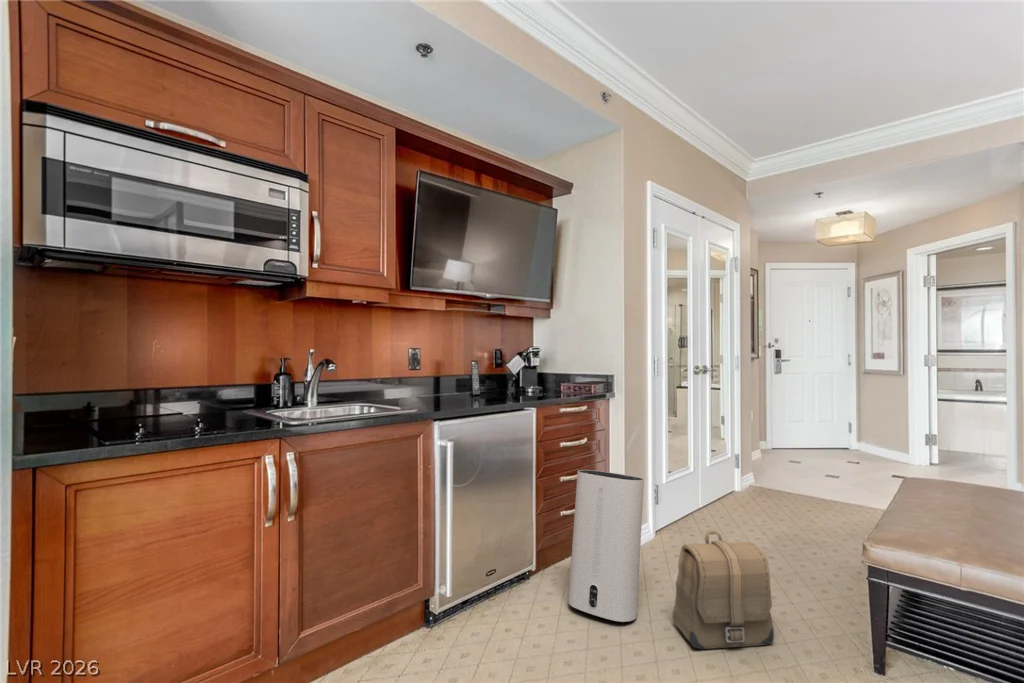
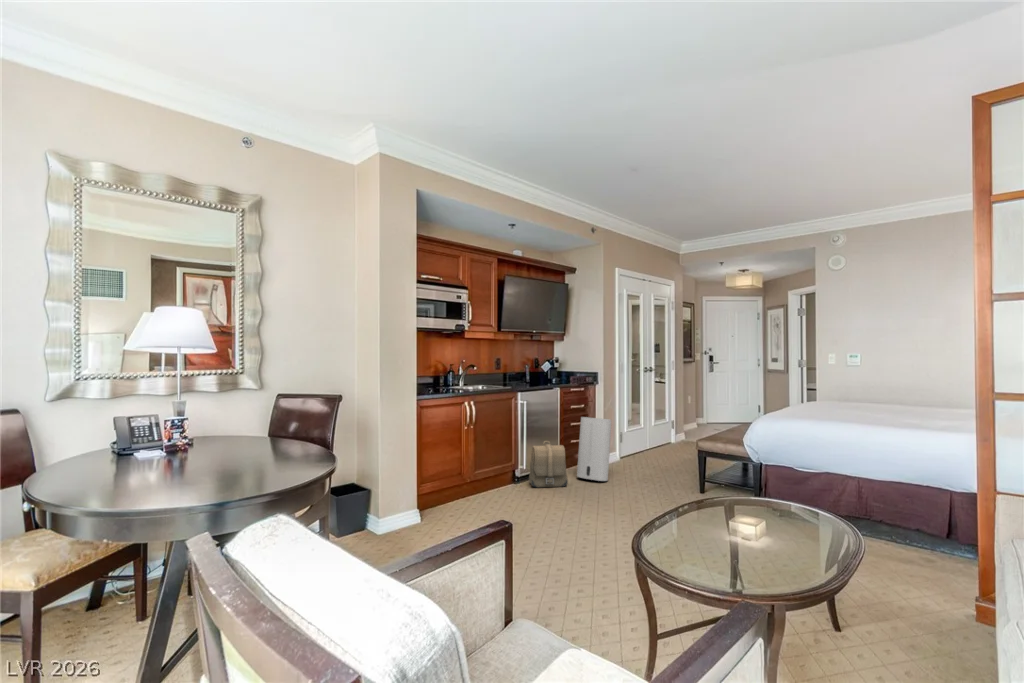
backpack: present [673,530,774,649] -> present [529,441,568,487]

